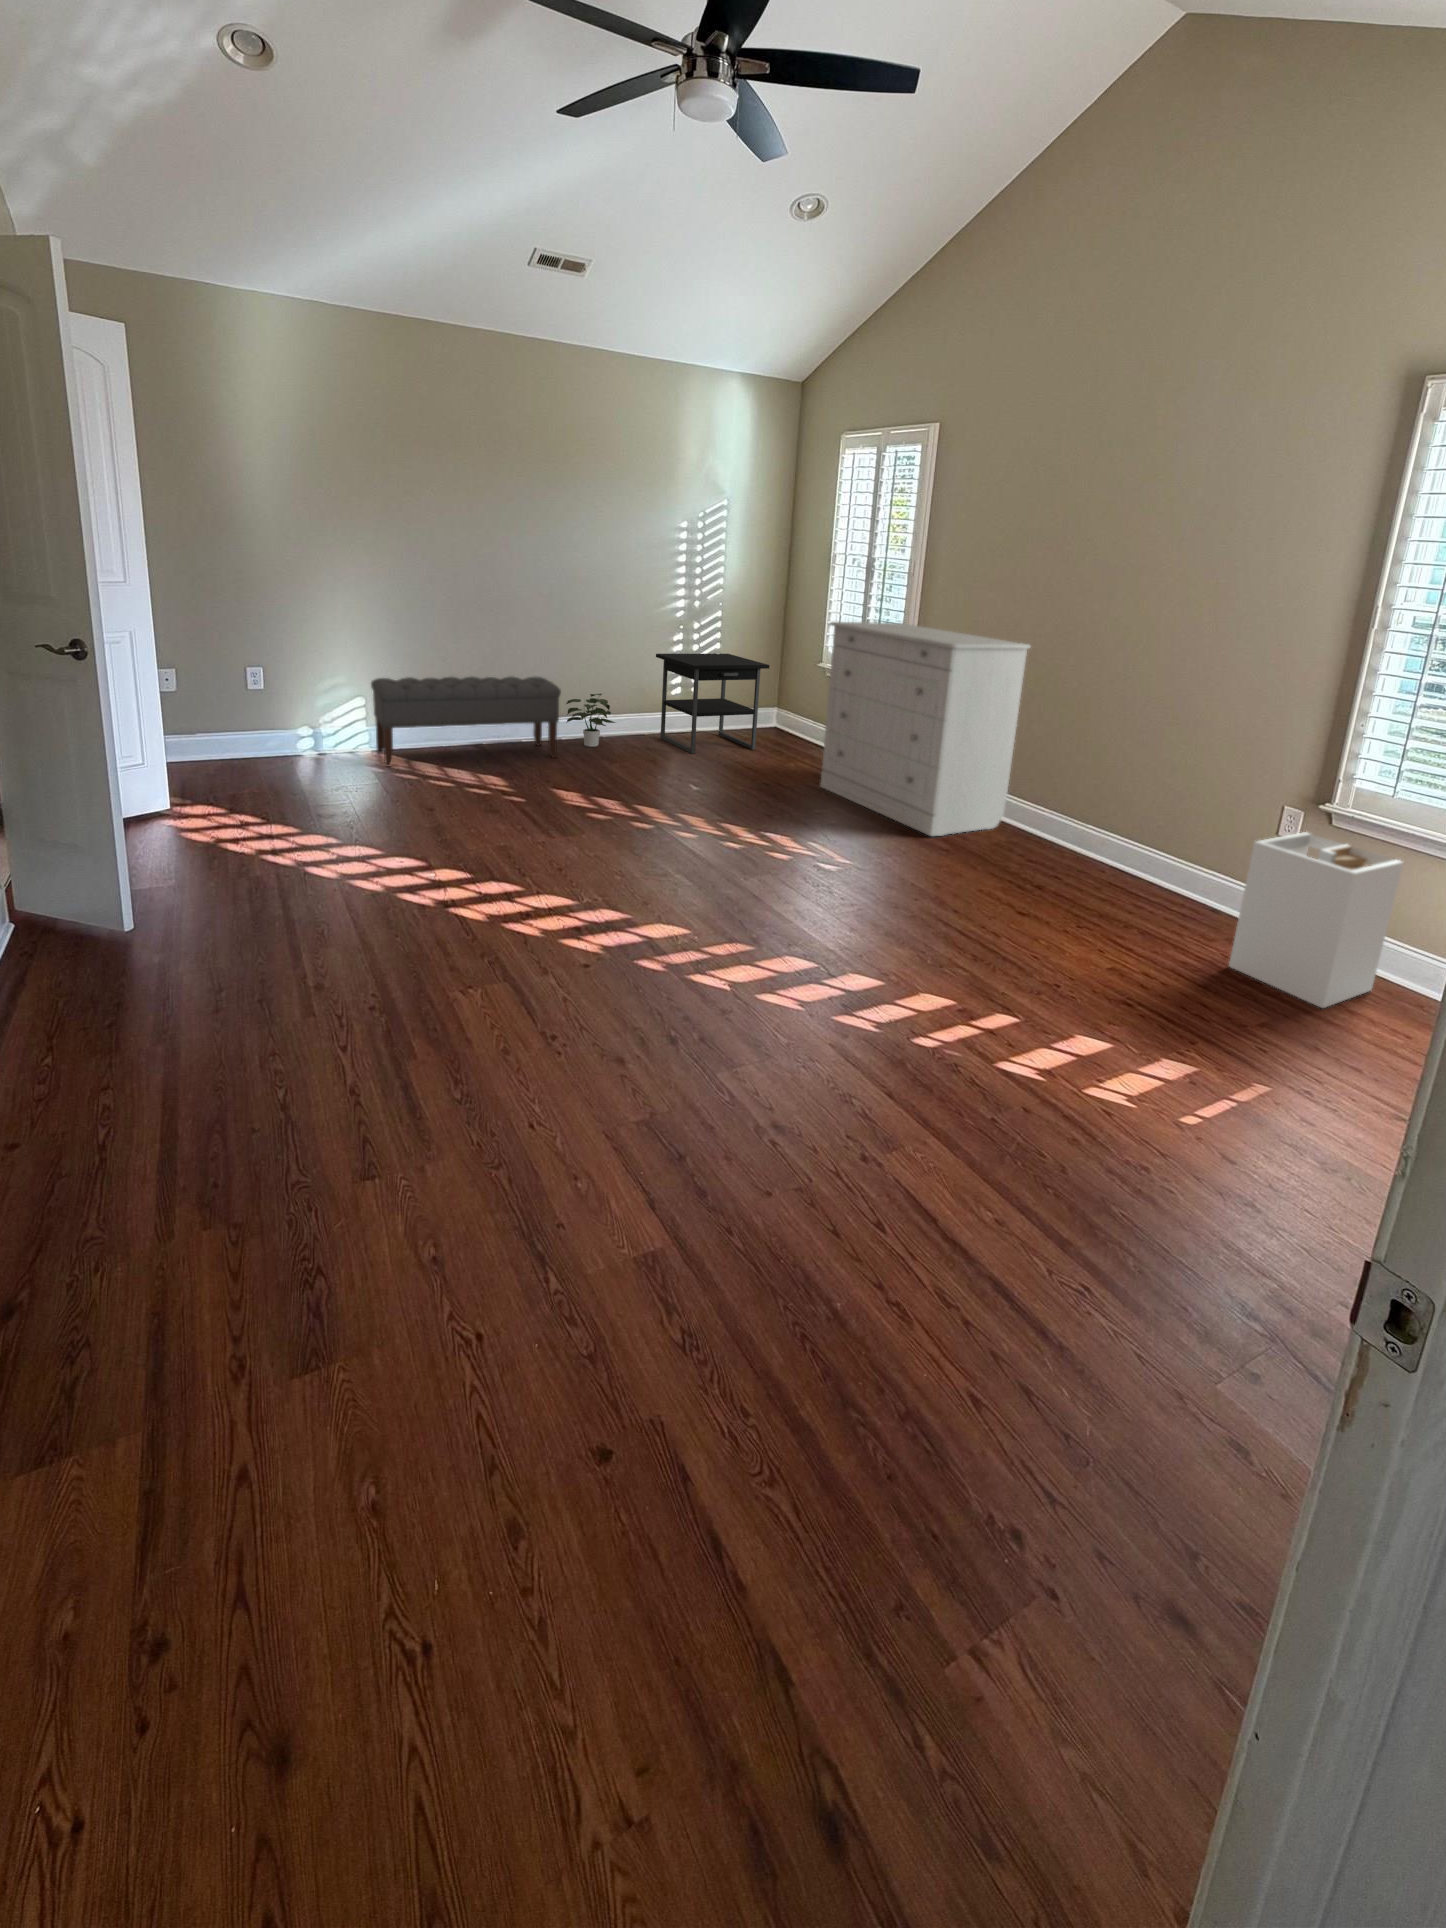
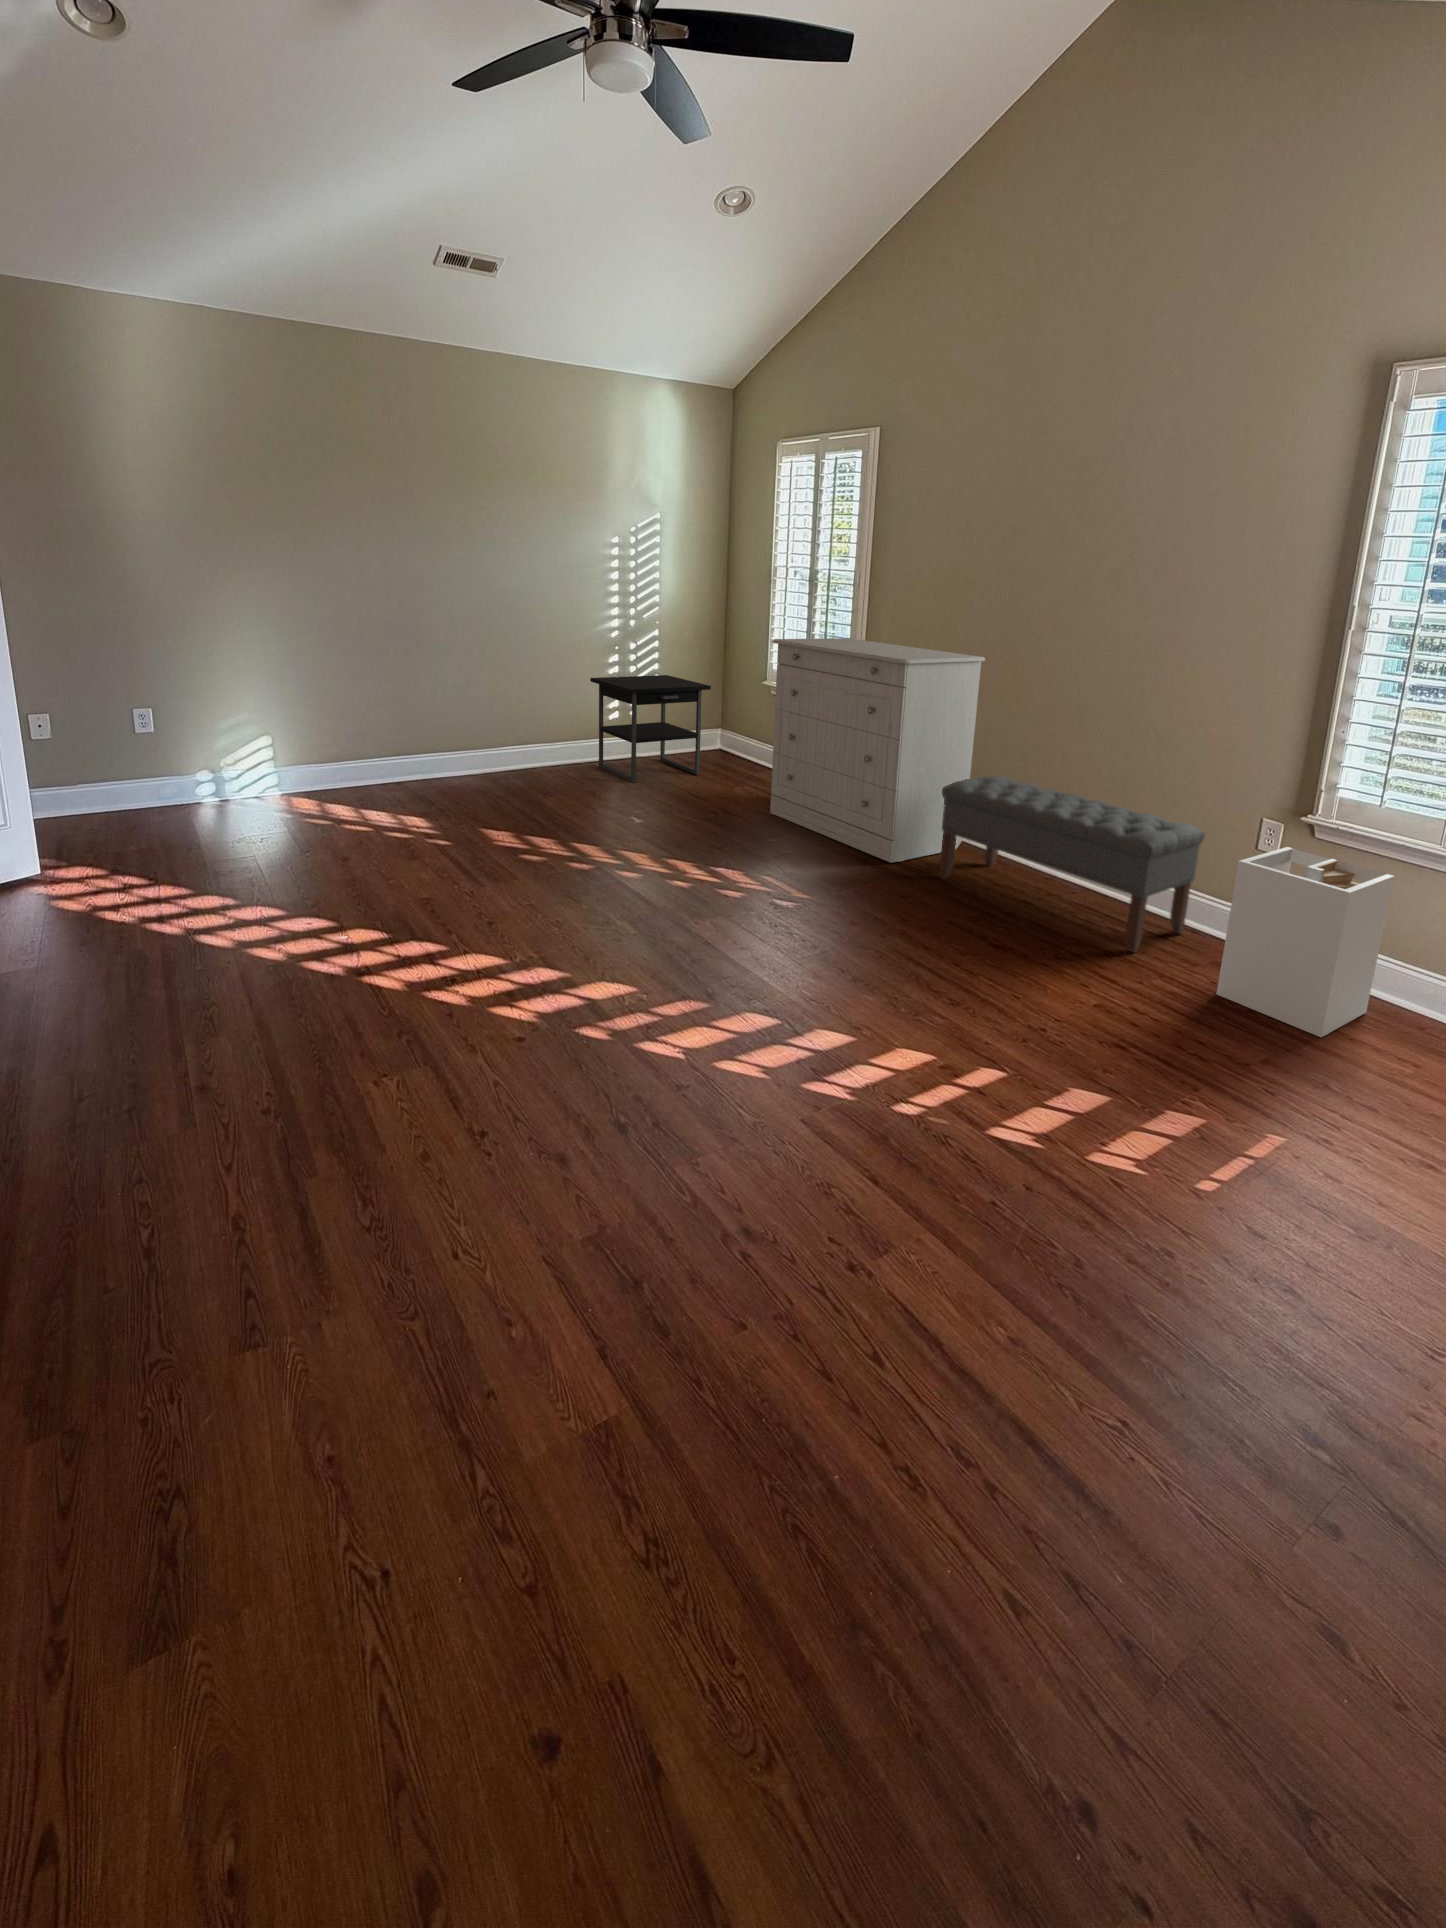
bench: present [371,677,561,767] -> present [939,776,1204,952]
potted plant: present [566,694,615,747] -> none [495,722,551,779]

